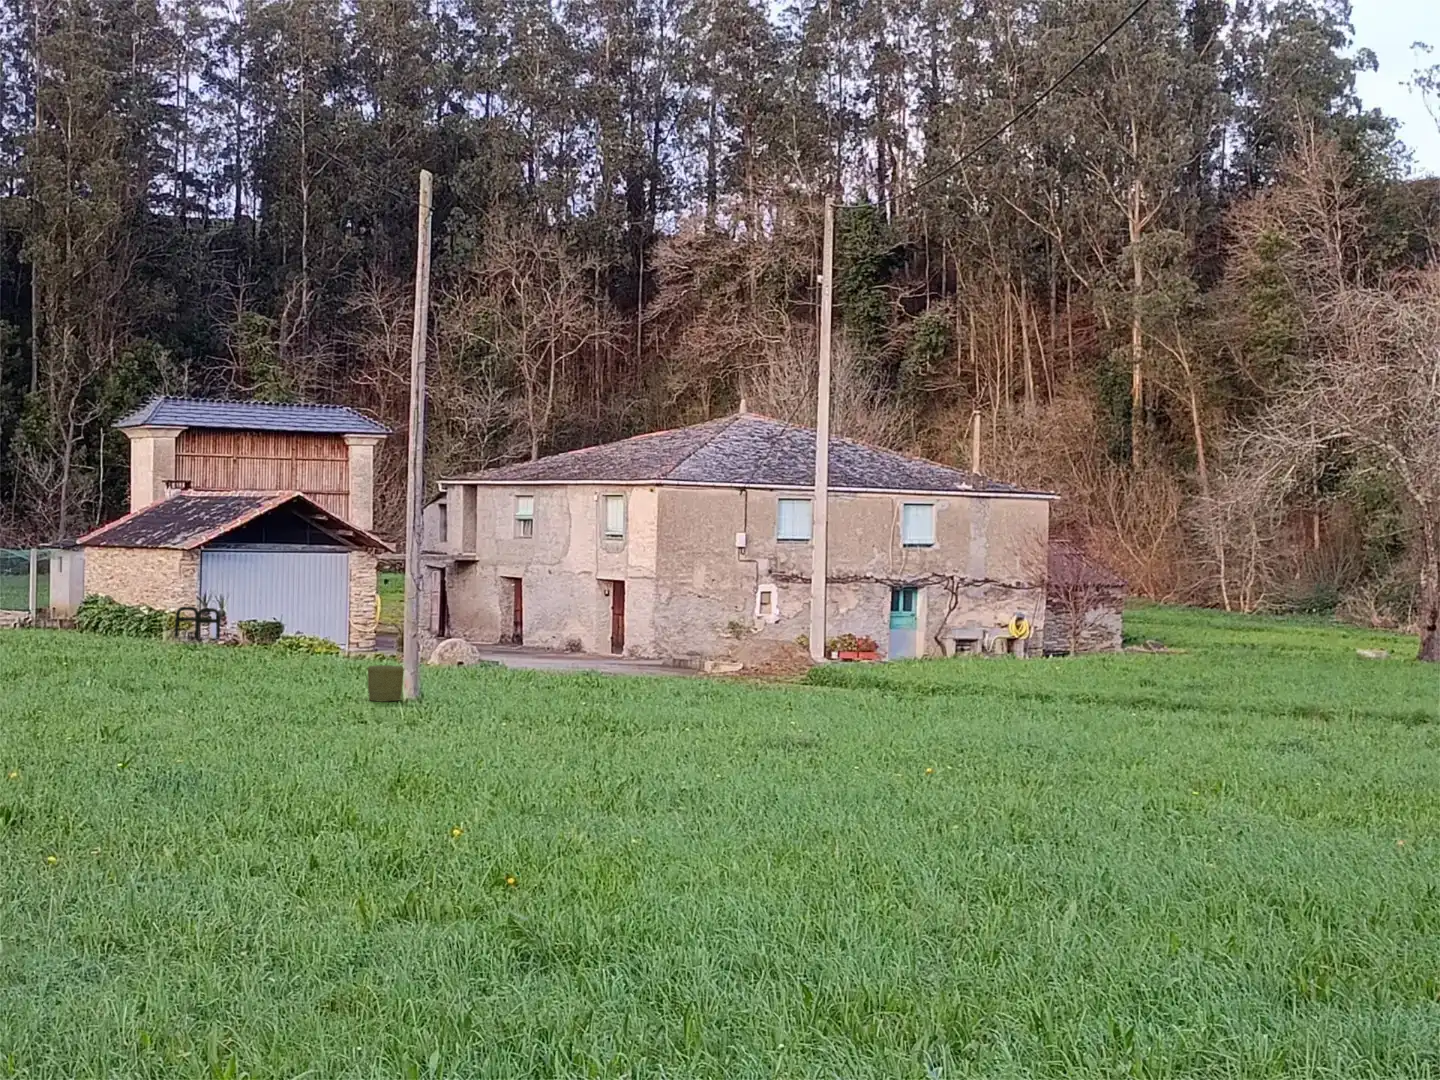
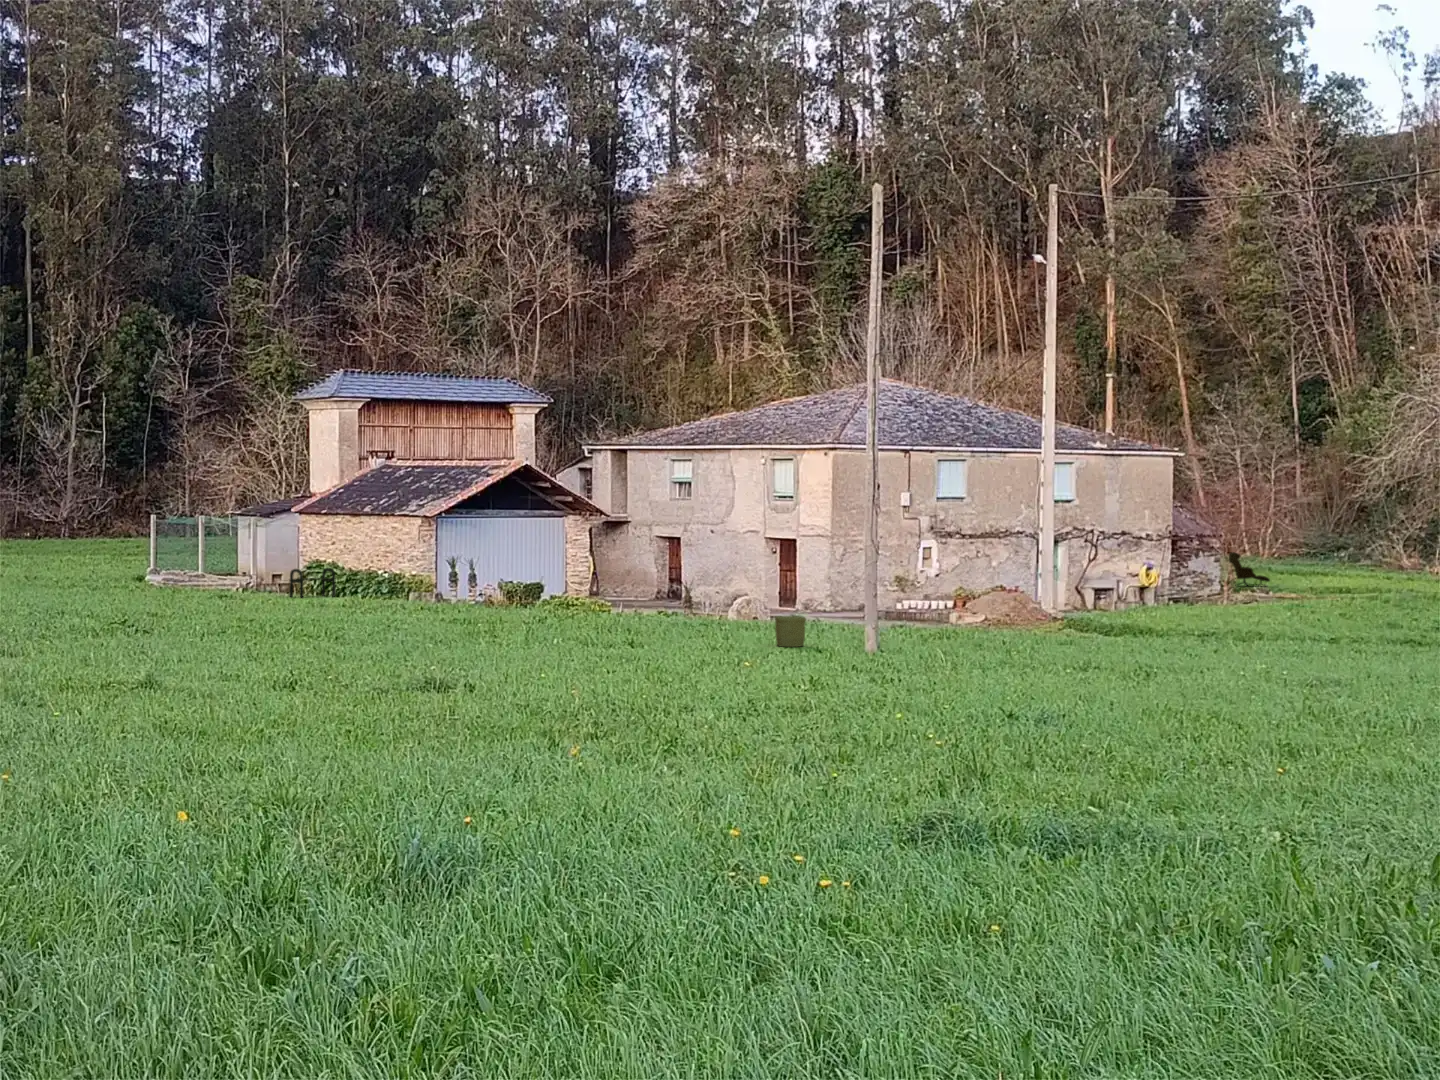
lounge chair: none [1106,603,1149,641] -> present [1229,552,1270,586]
bench: present [174,606,220,640] -> present [289,568,336,598]

